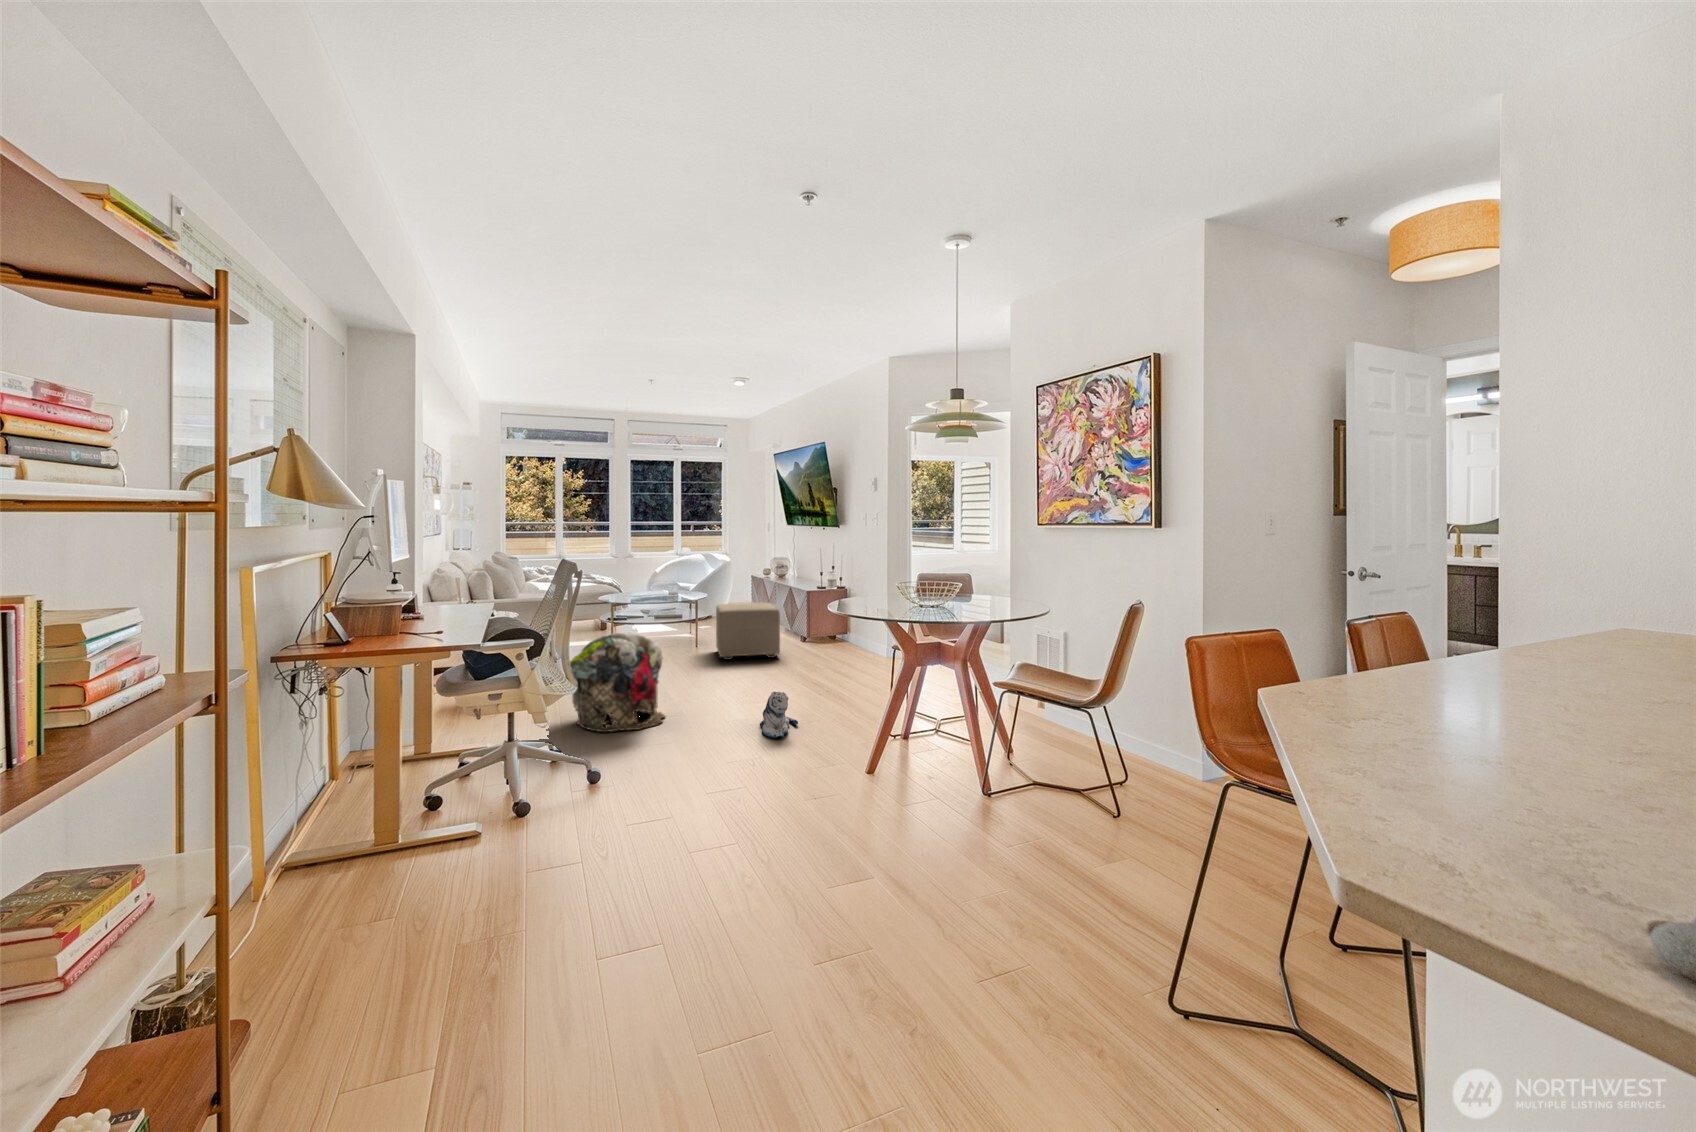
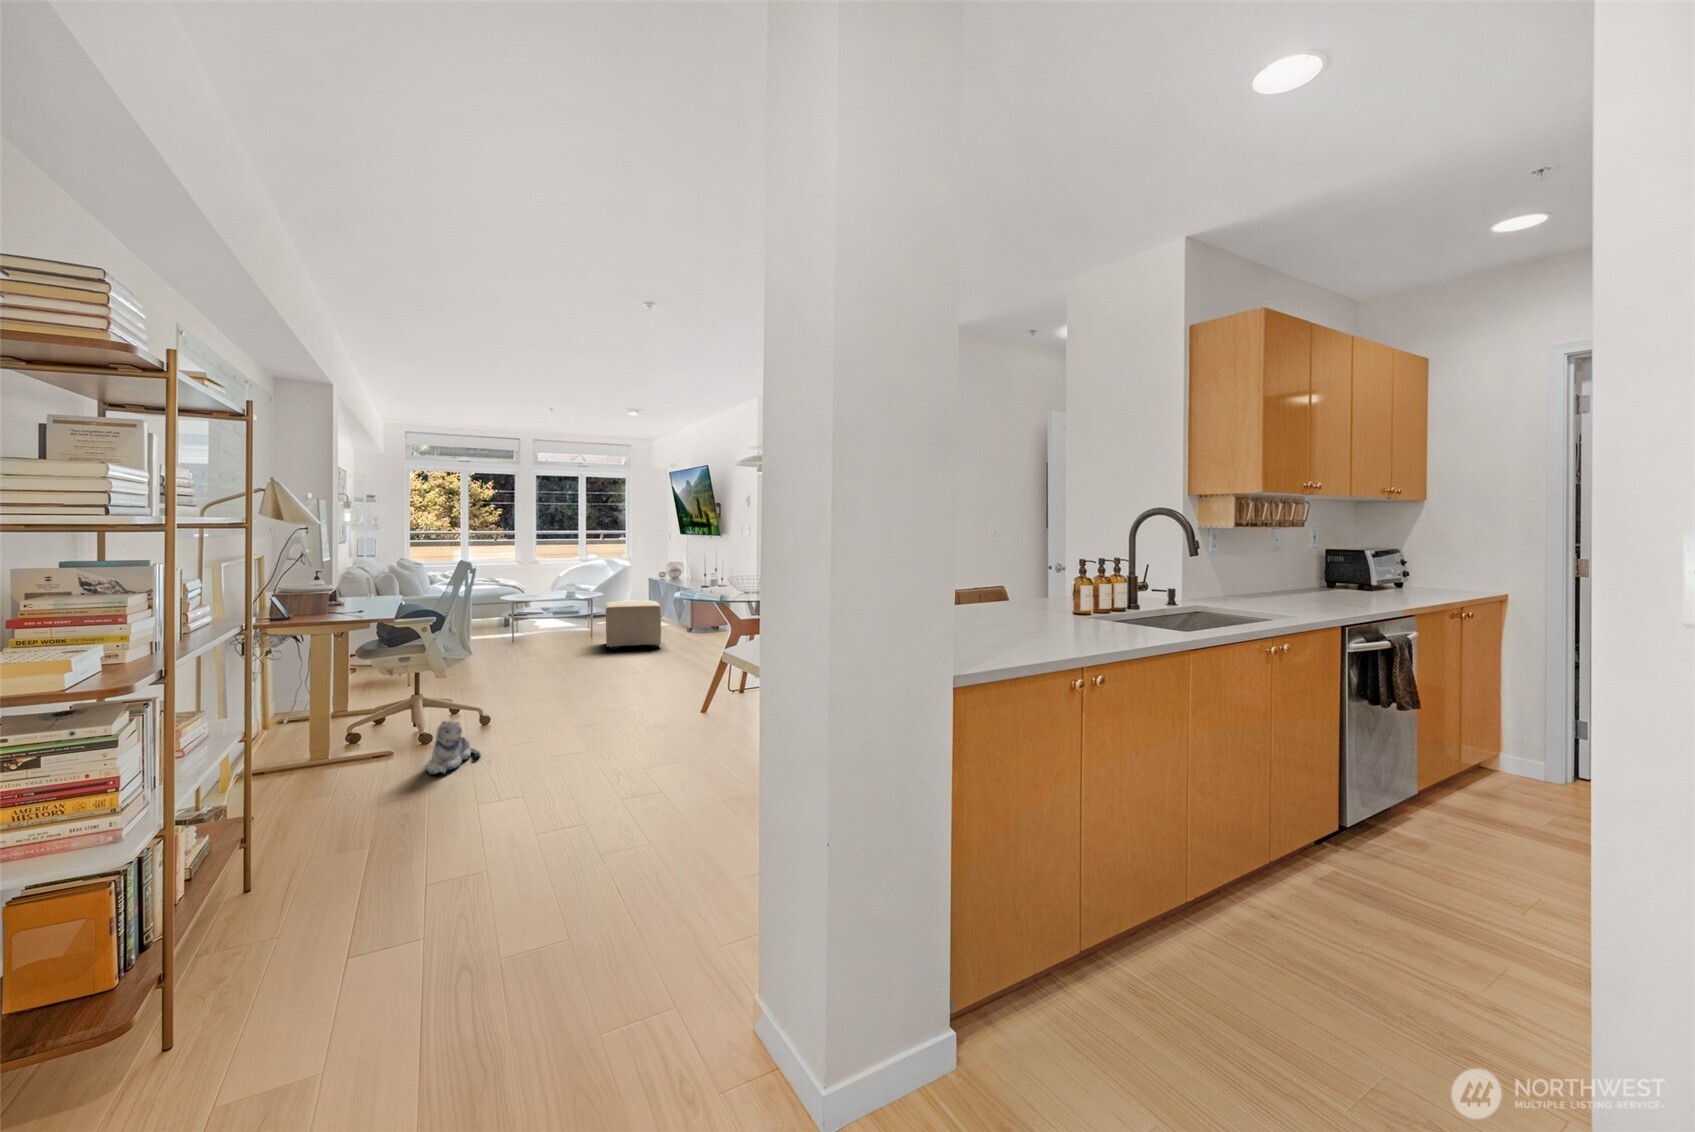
laundry basket: present [568,633,665,732] -> none [463,619,550,698]
plush toy: present [760,692,798,738] -> present [426,721,481,775]

